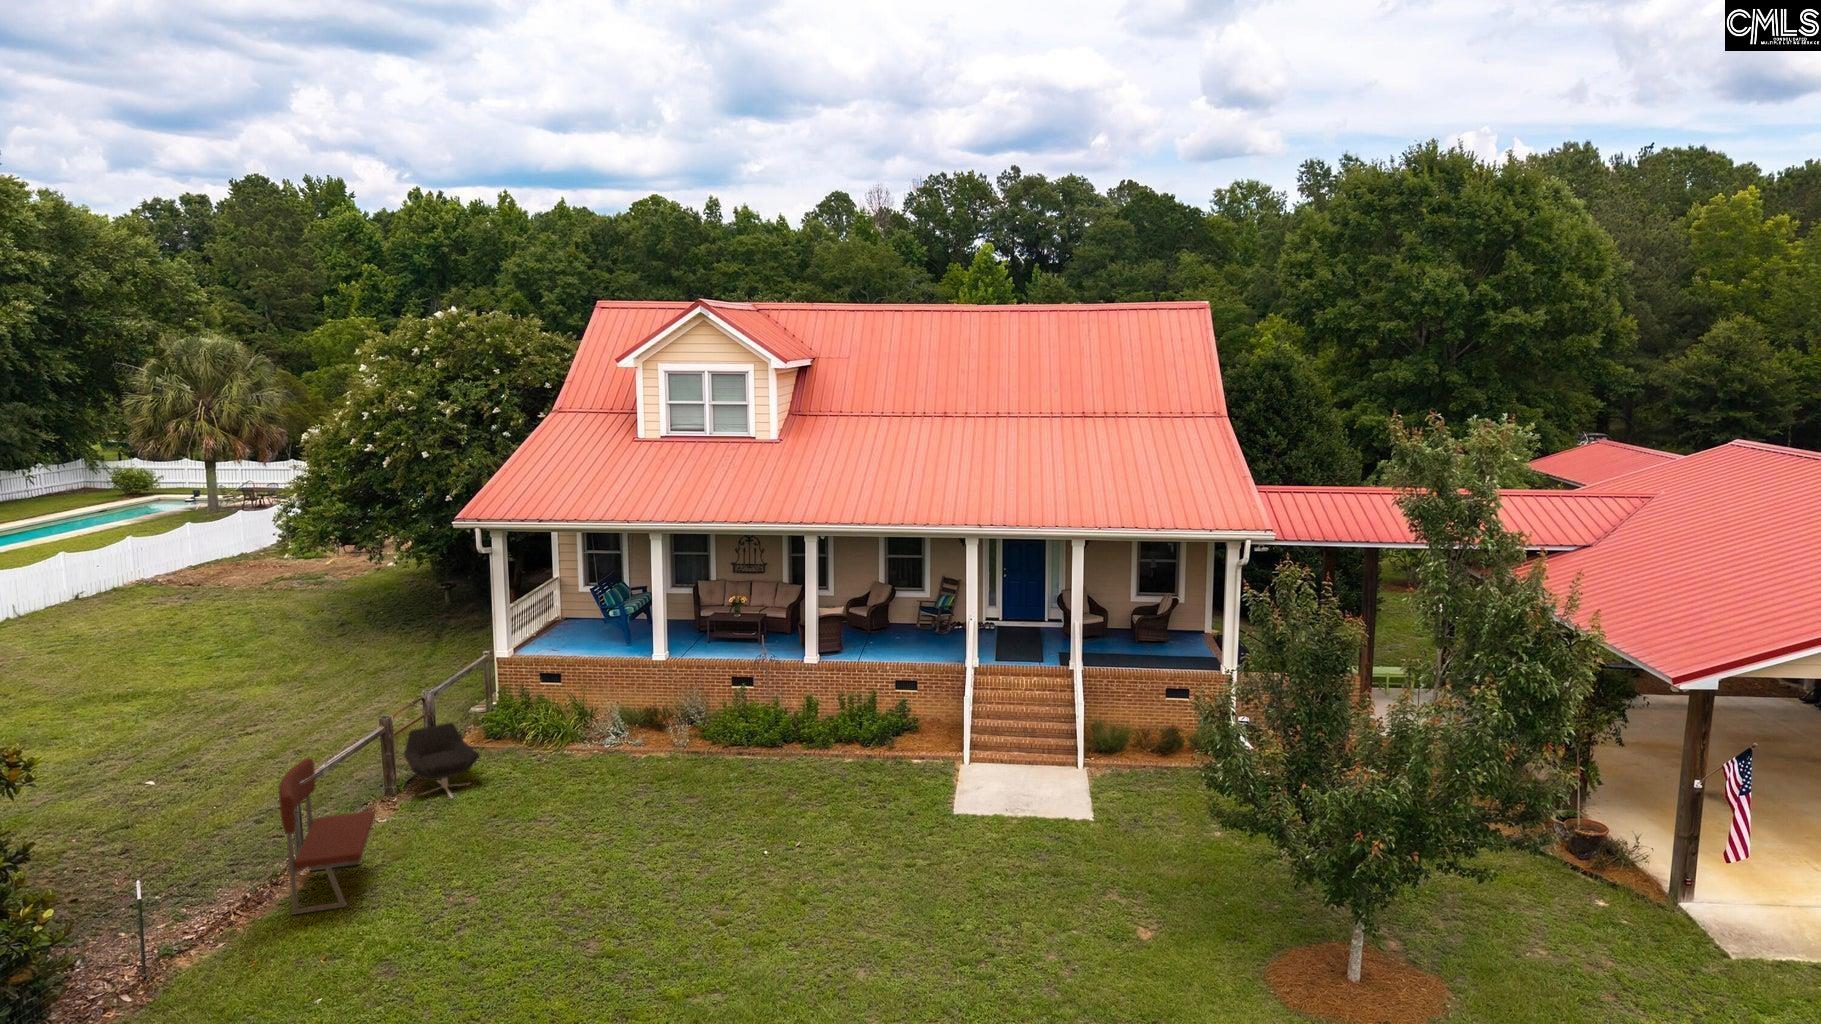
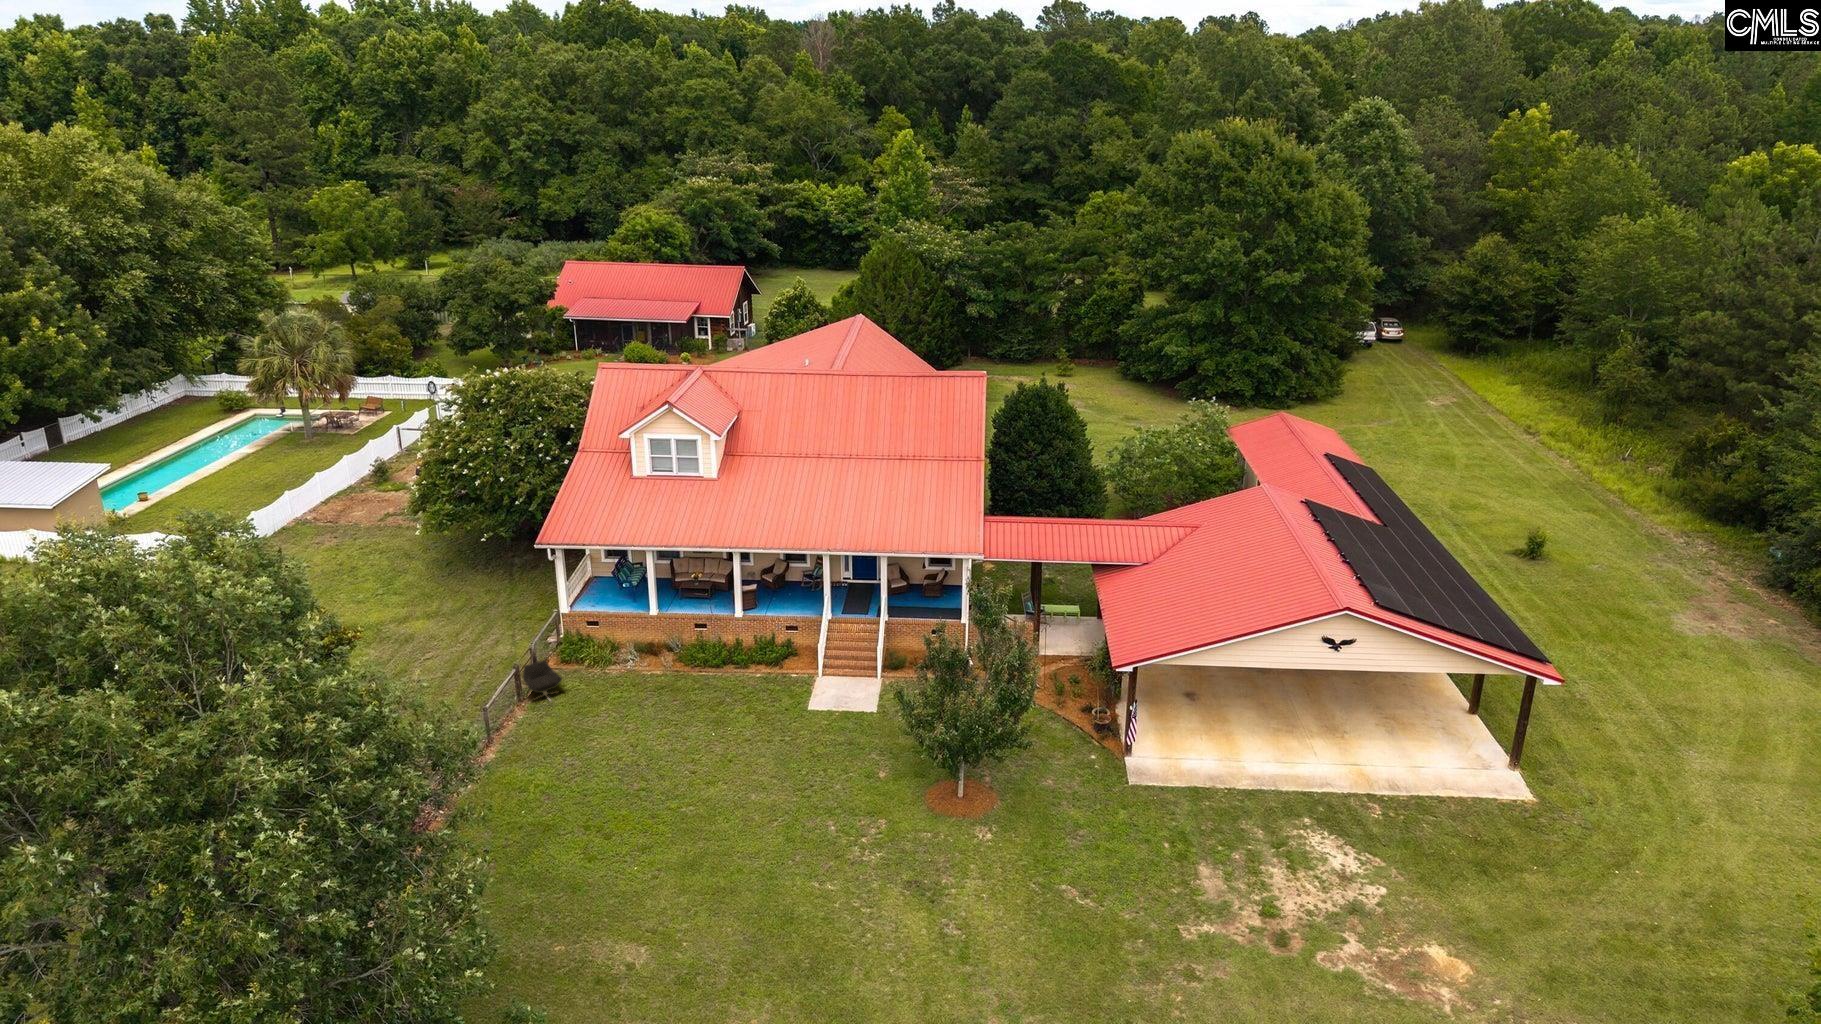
bench: present [279,758,375,915] -> none [481,696,522,770]

